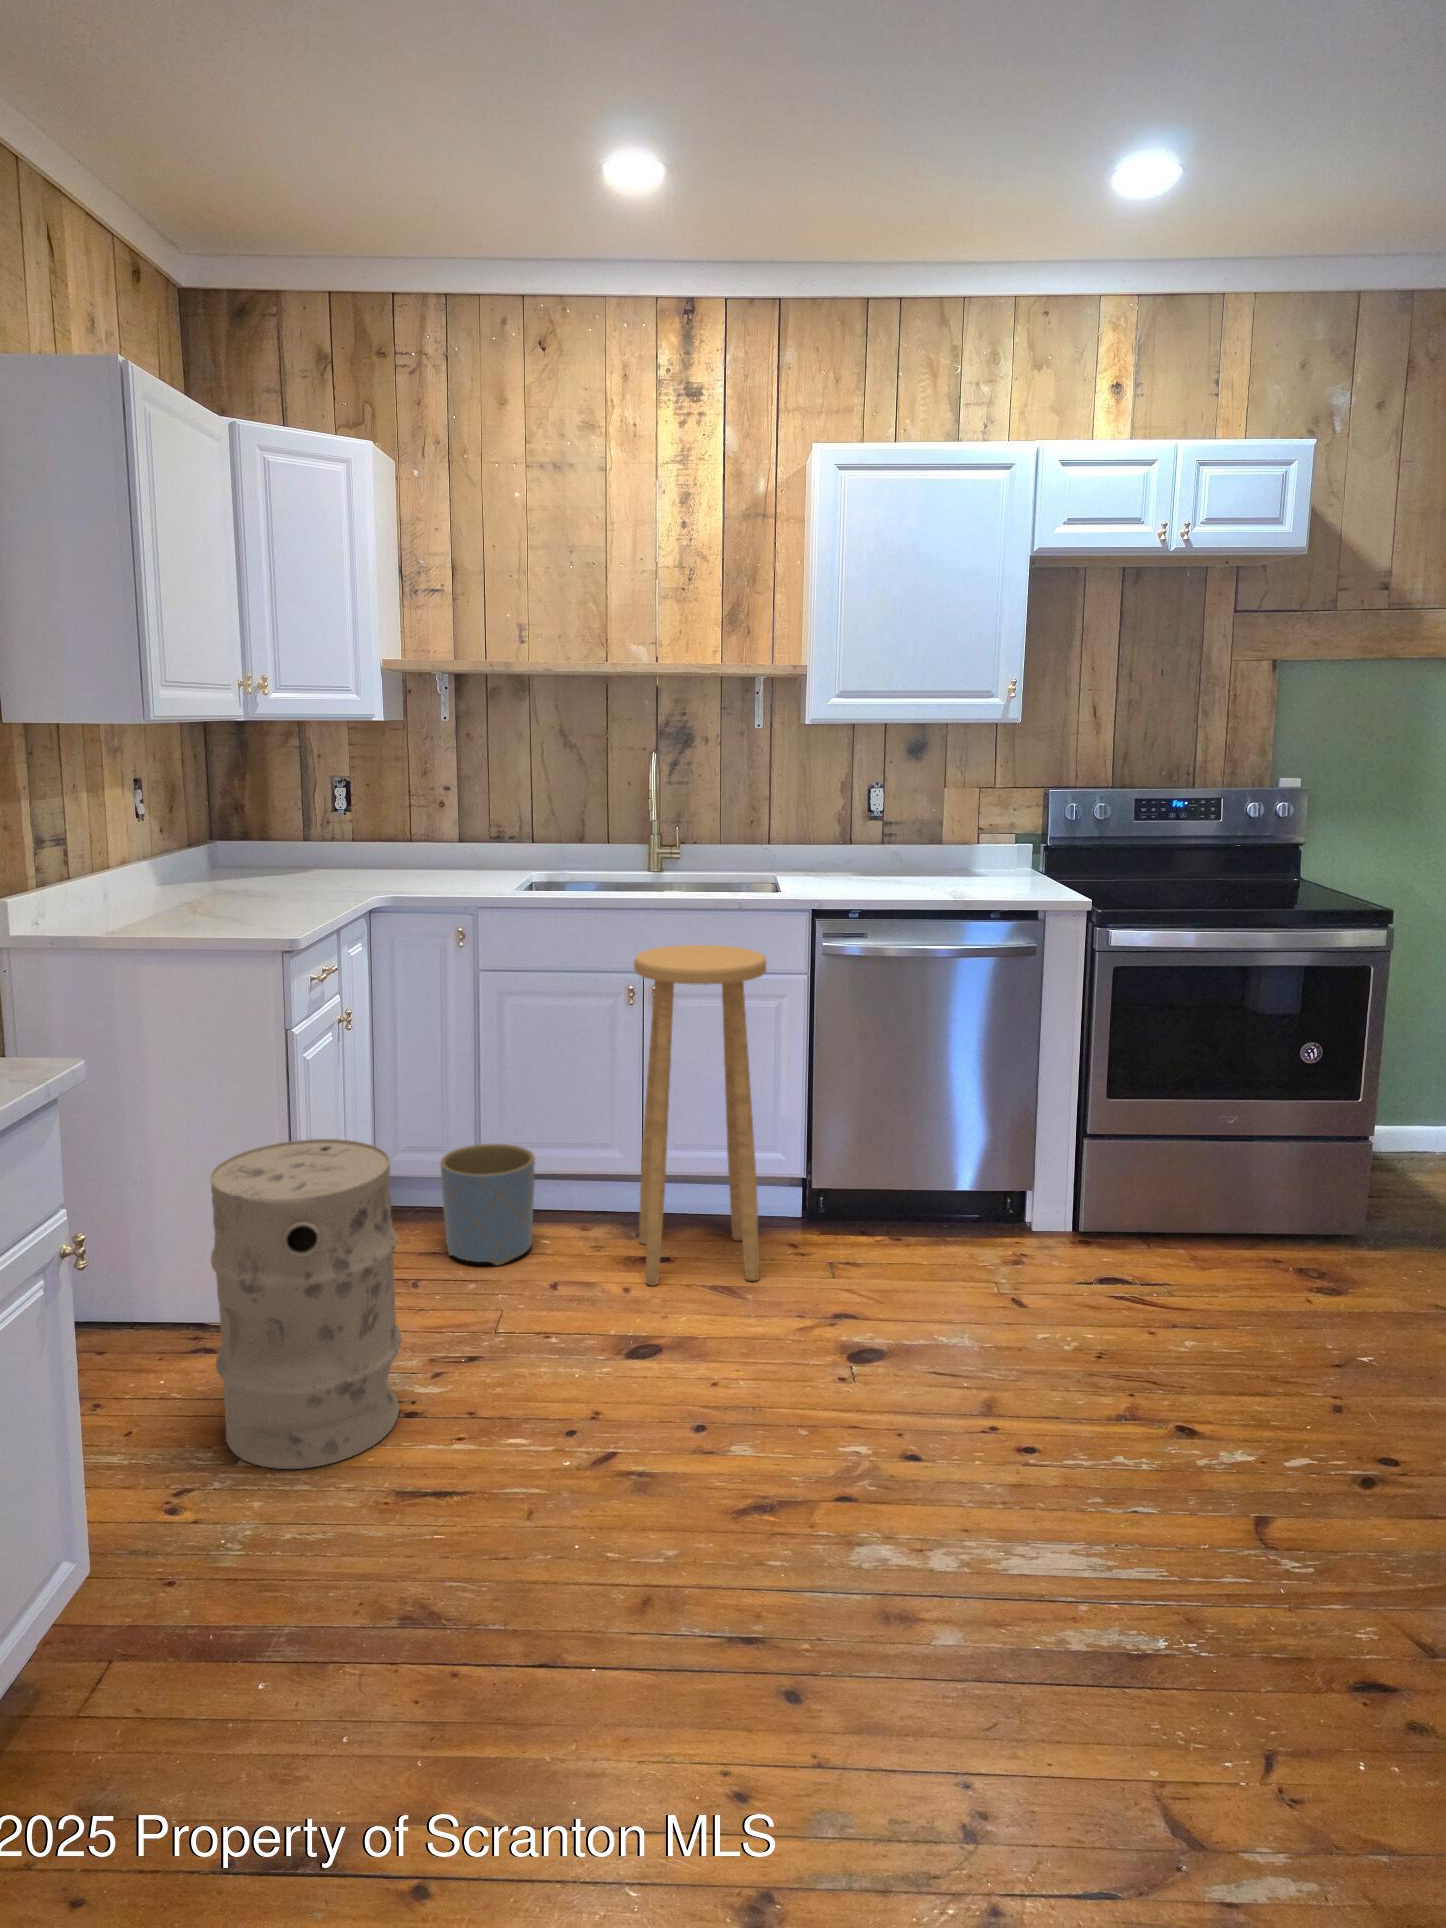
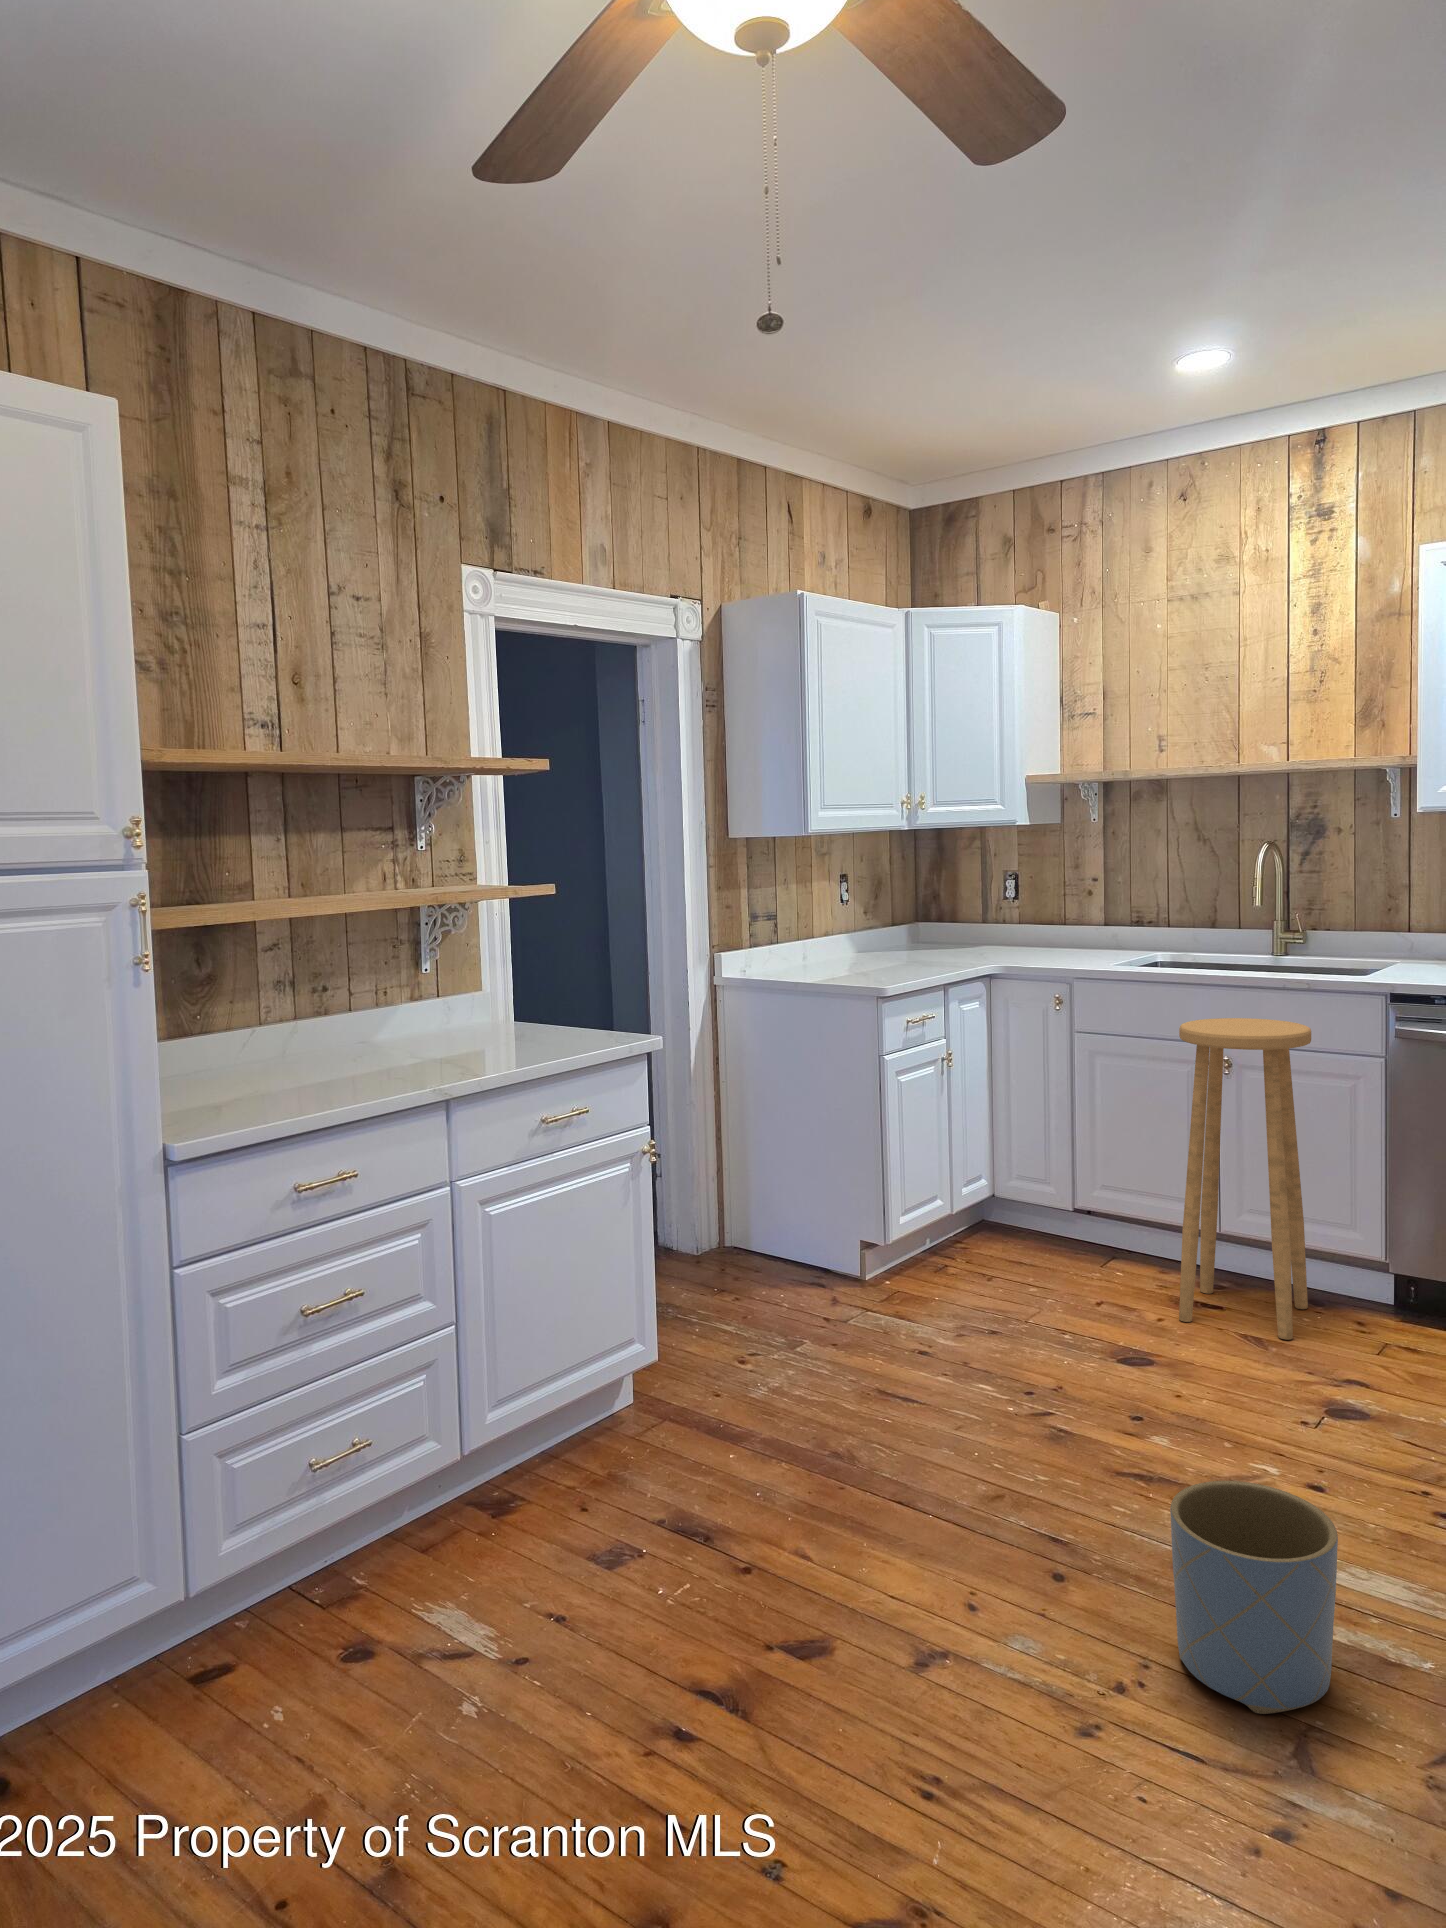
trash can: present [210,1139,402,1469] -> none [790,1131,922,1363]
planter: present [440,1144,535,1265] -> present [1170,1481,1338,1714]

